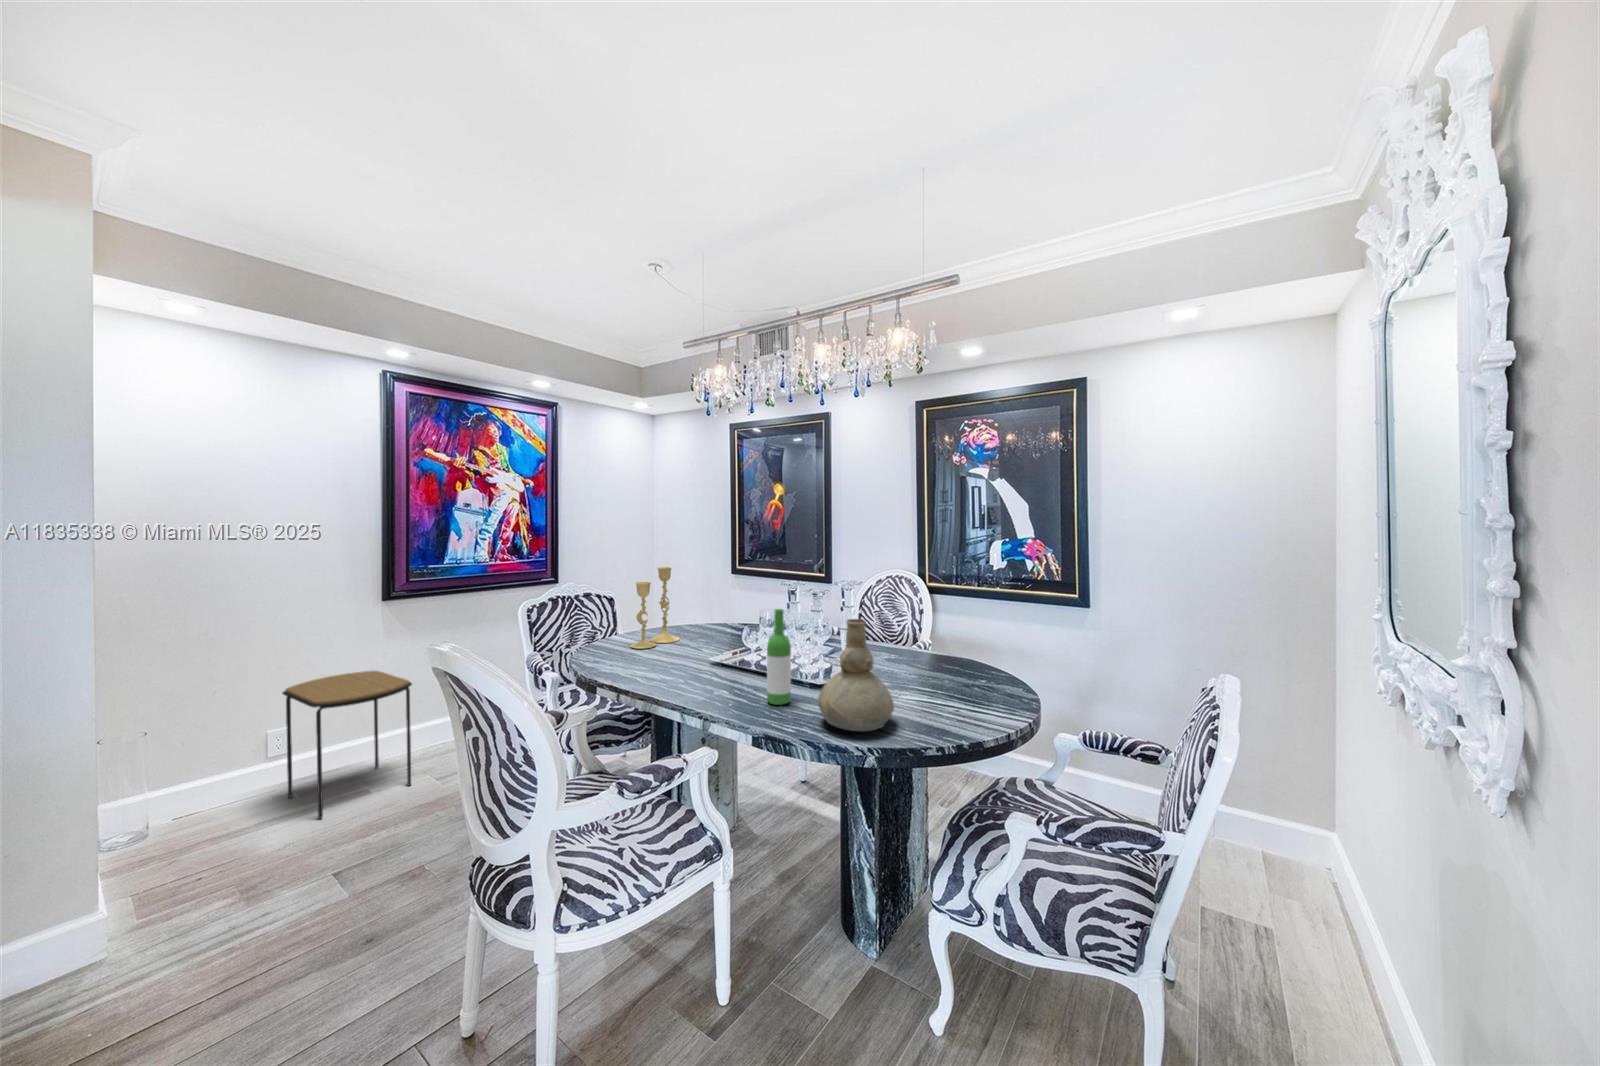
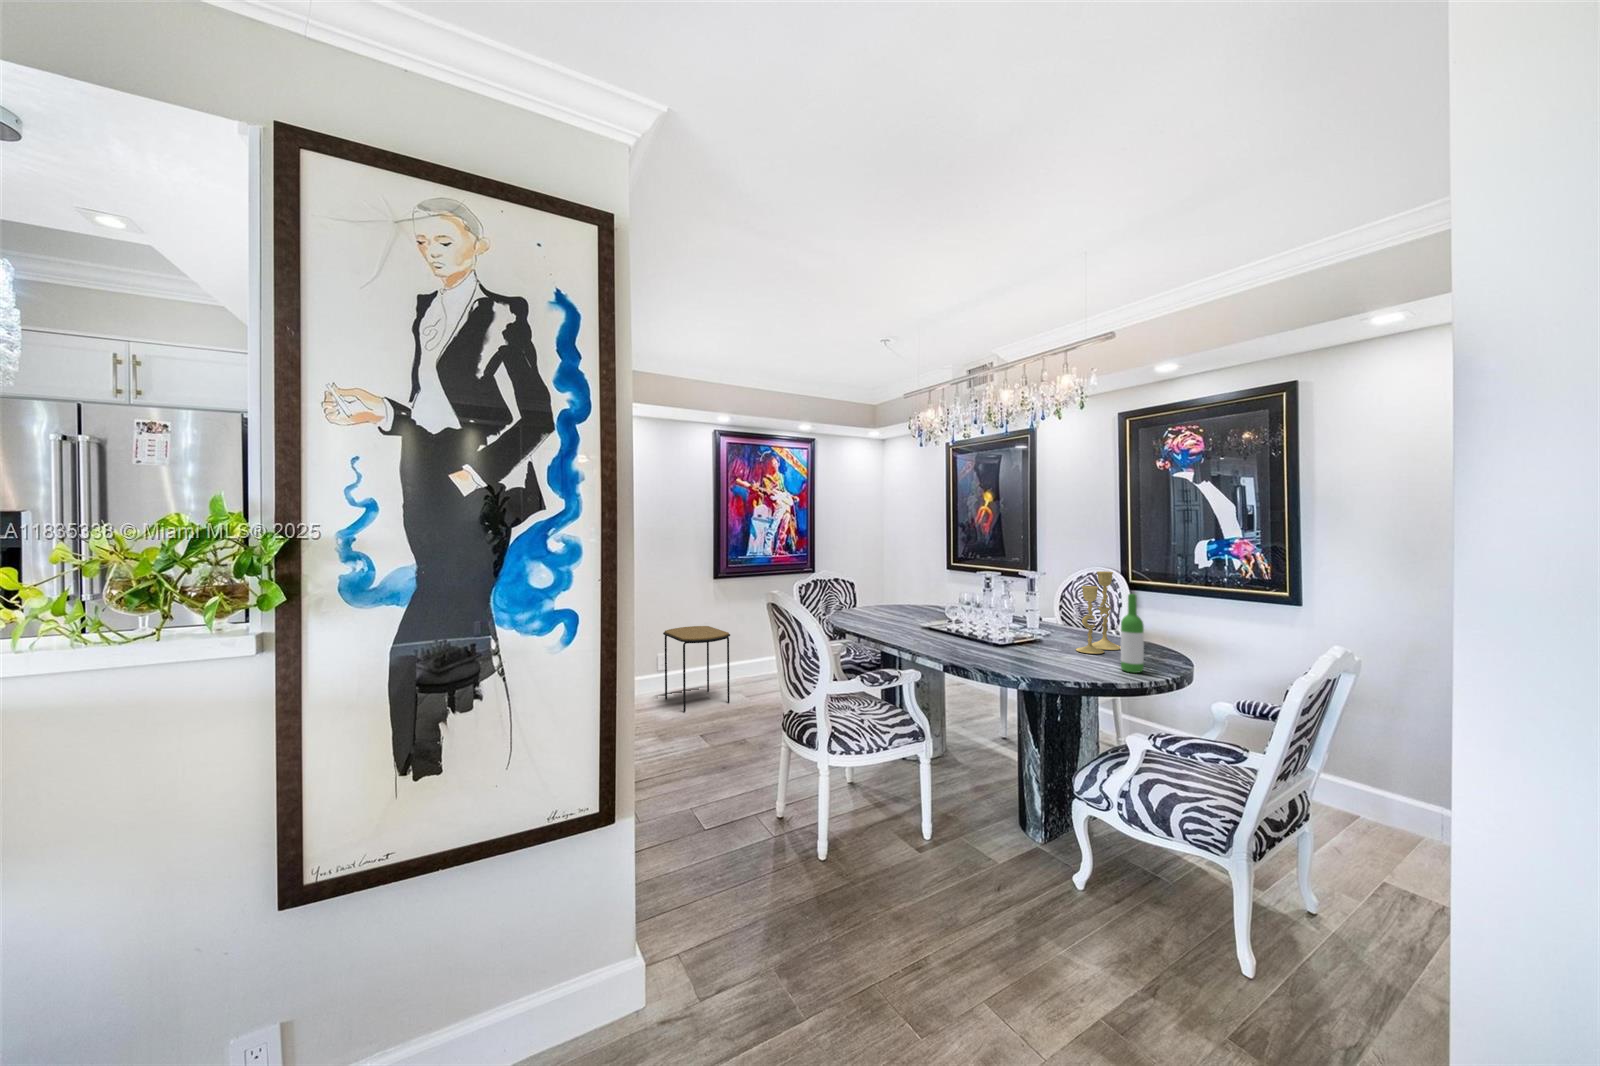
candlestick: present [631,567,680,649] -> present [1076,571,1121,654]
wine bottle: present [767,609,791,705] -> present [1121,594,1144,673]
vase: present [818,619,894,732] -> none [991,590,1047,665]

